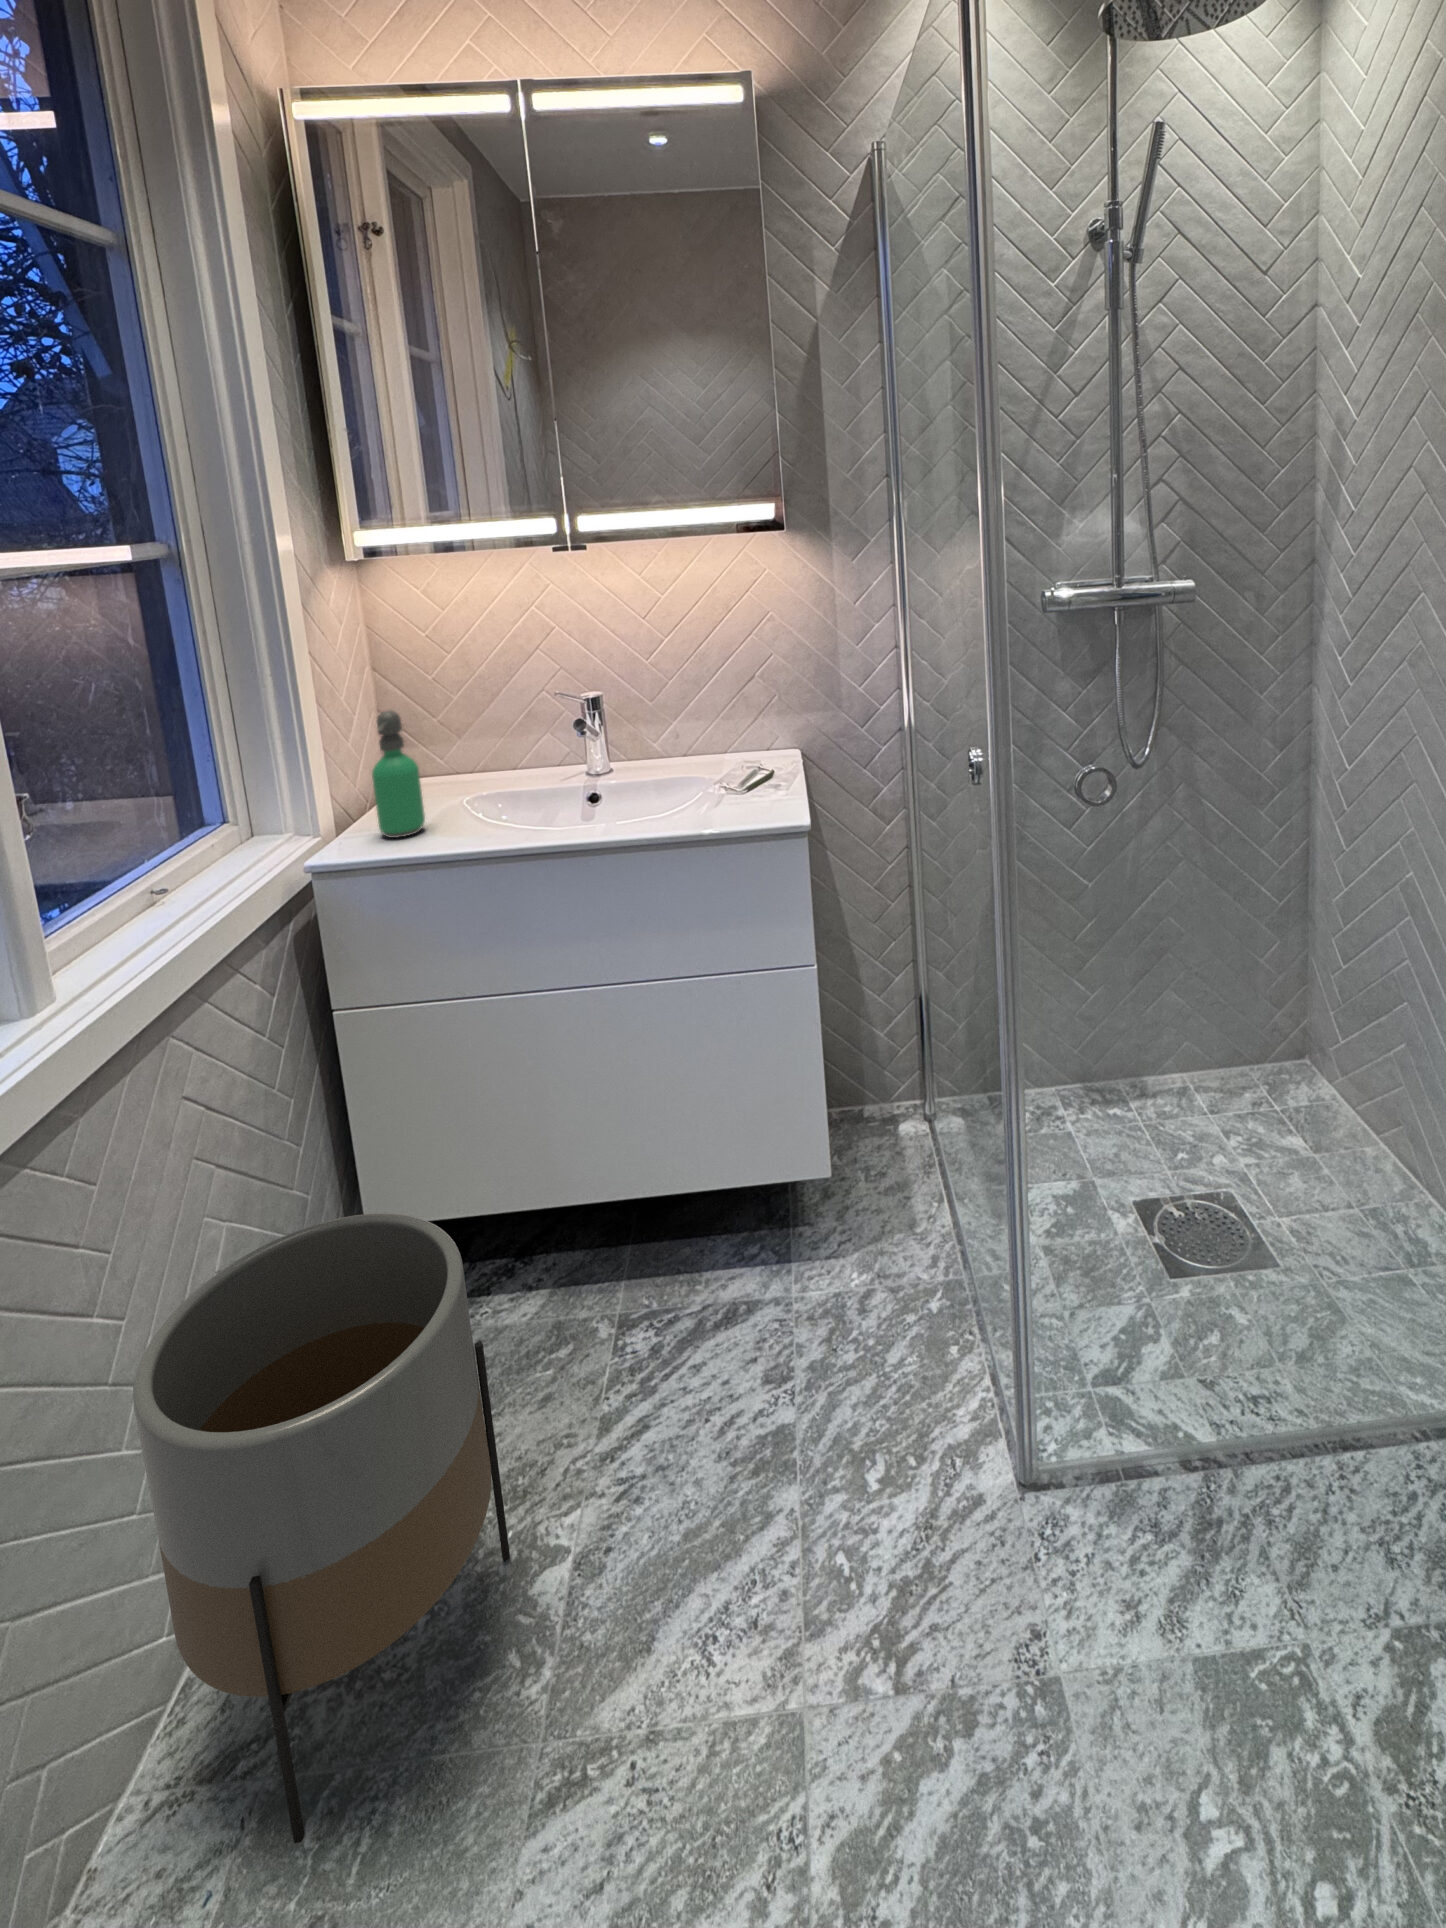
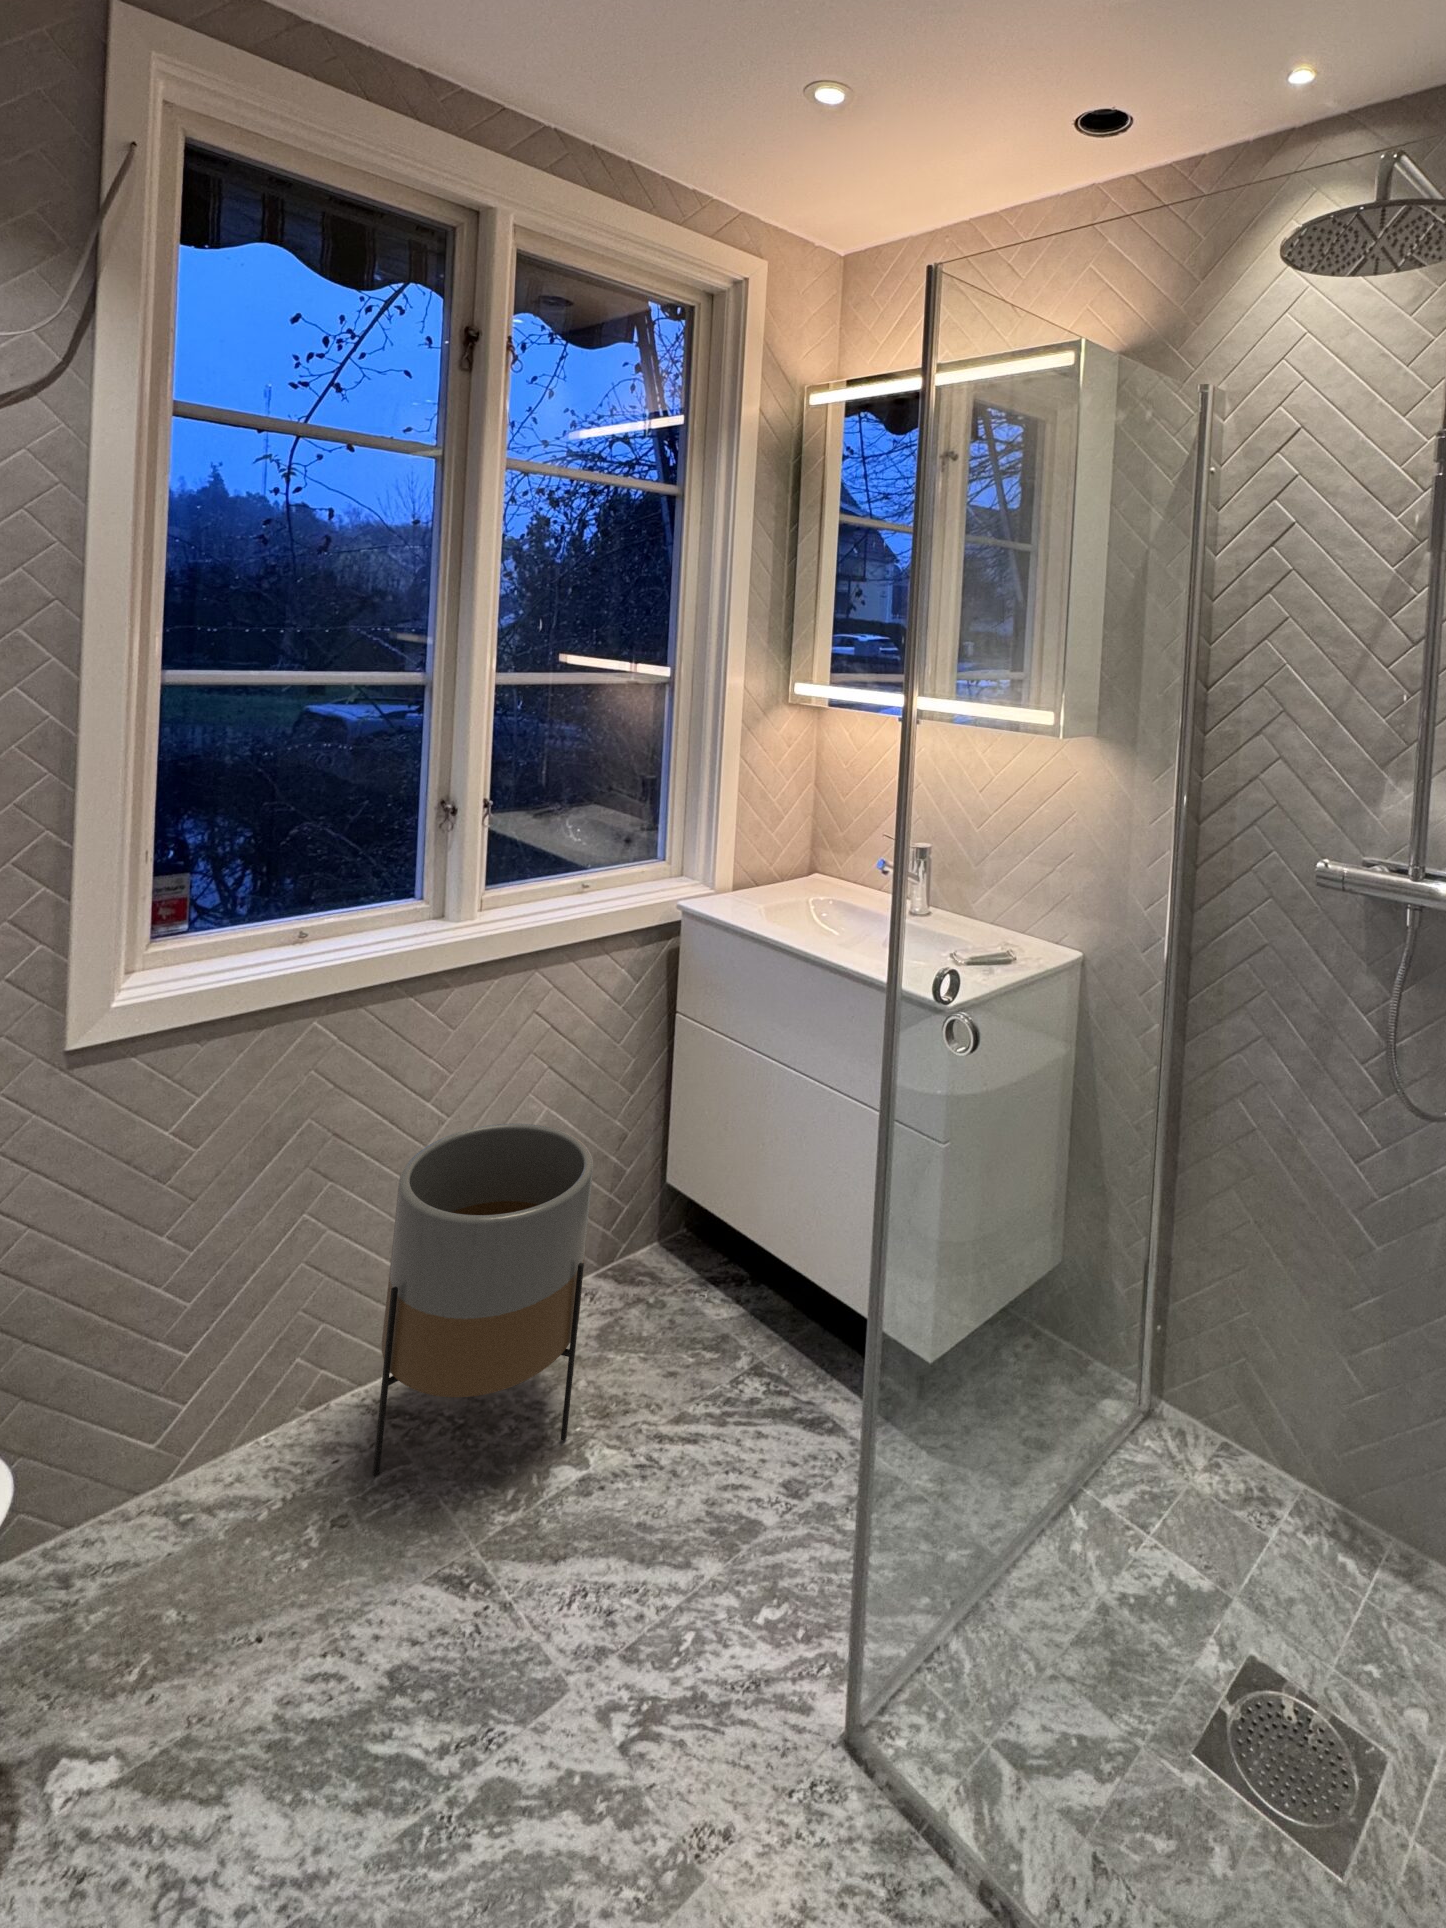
soap dispenser: present [372,710,425,838] -> none [742,825,776,917]

